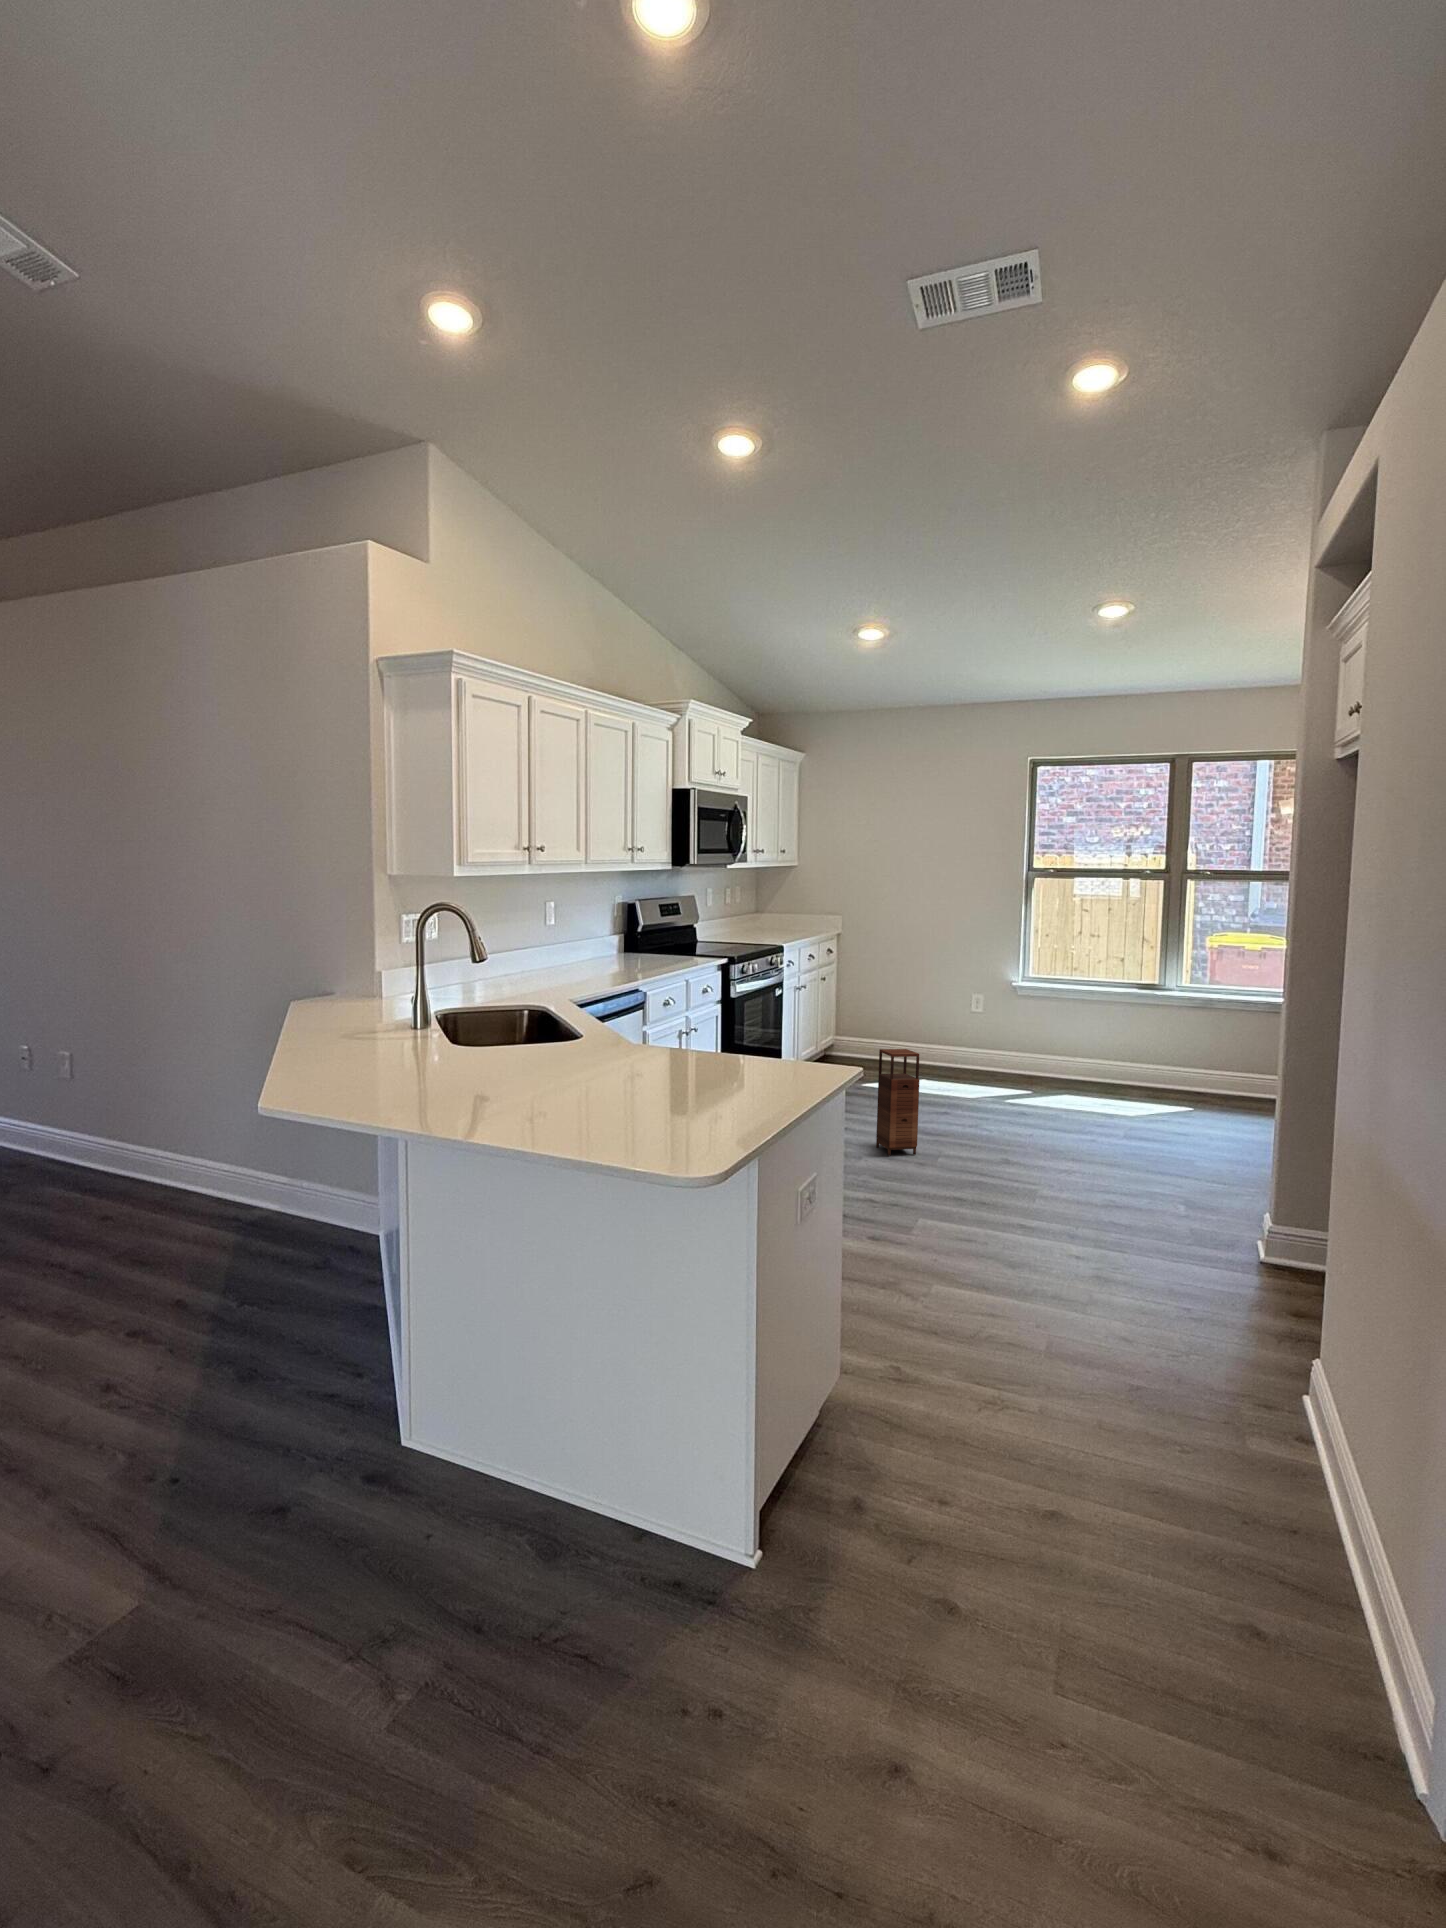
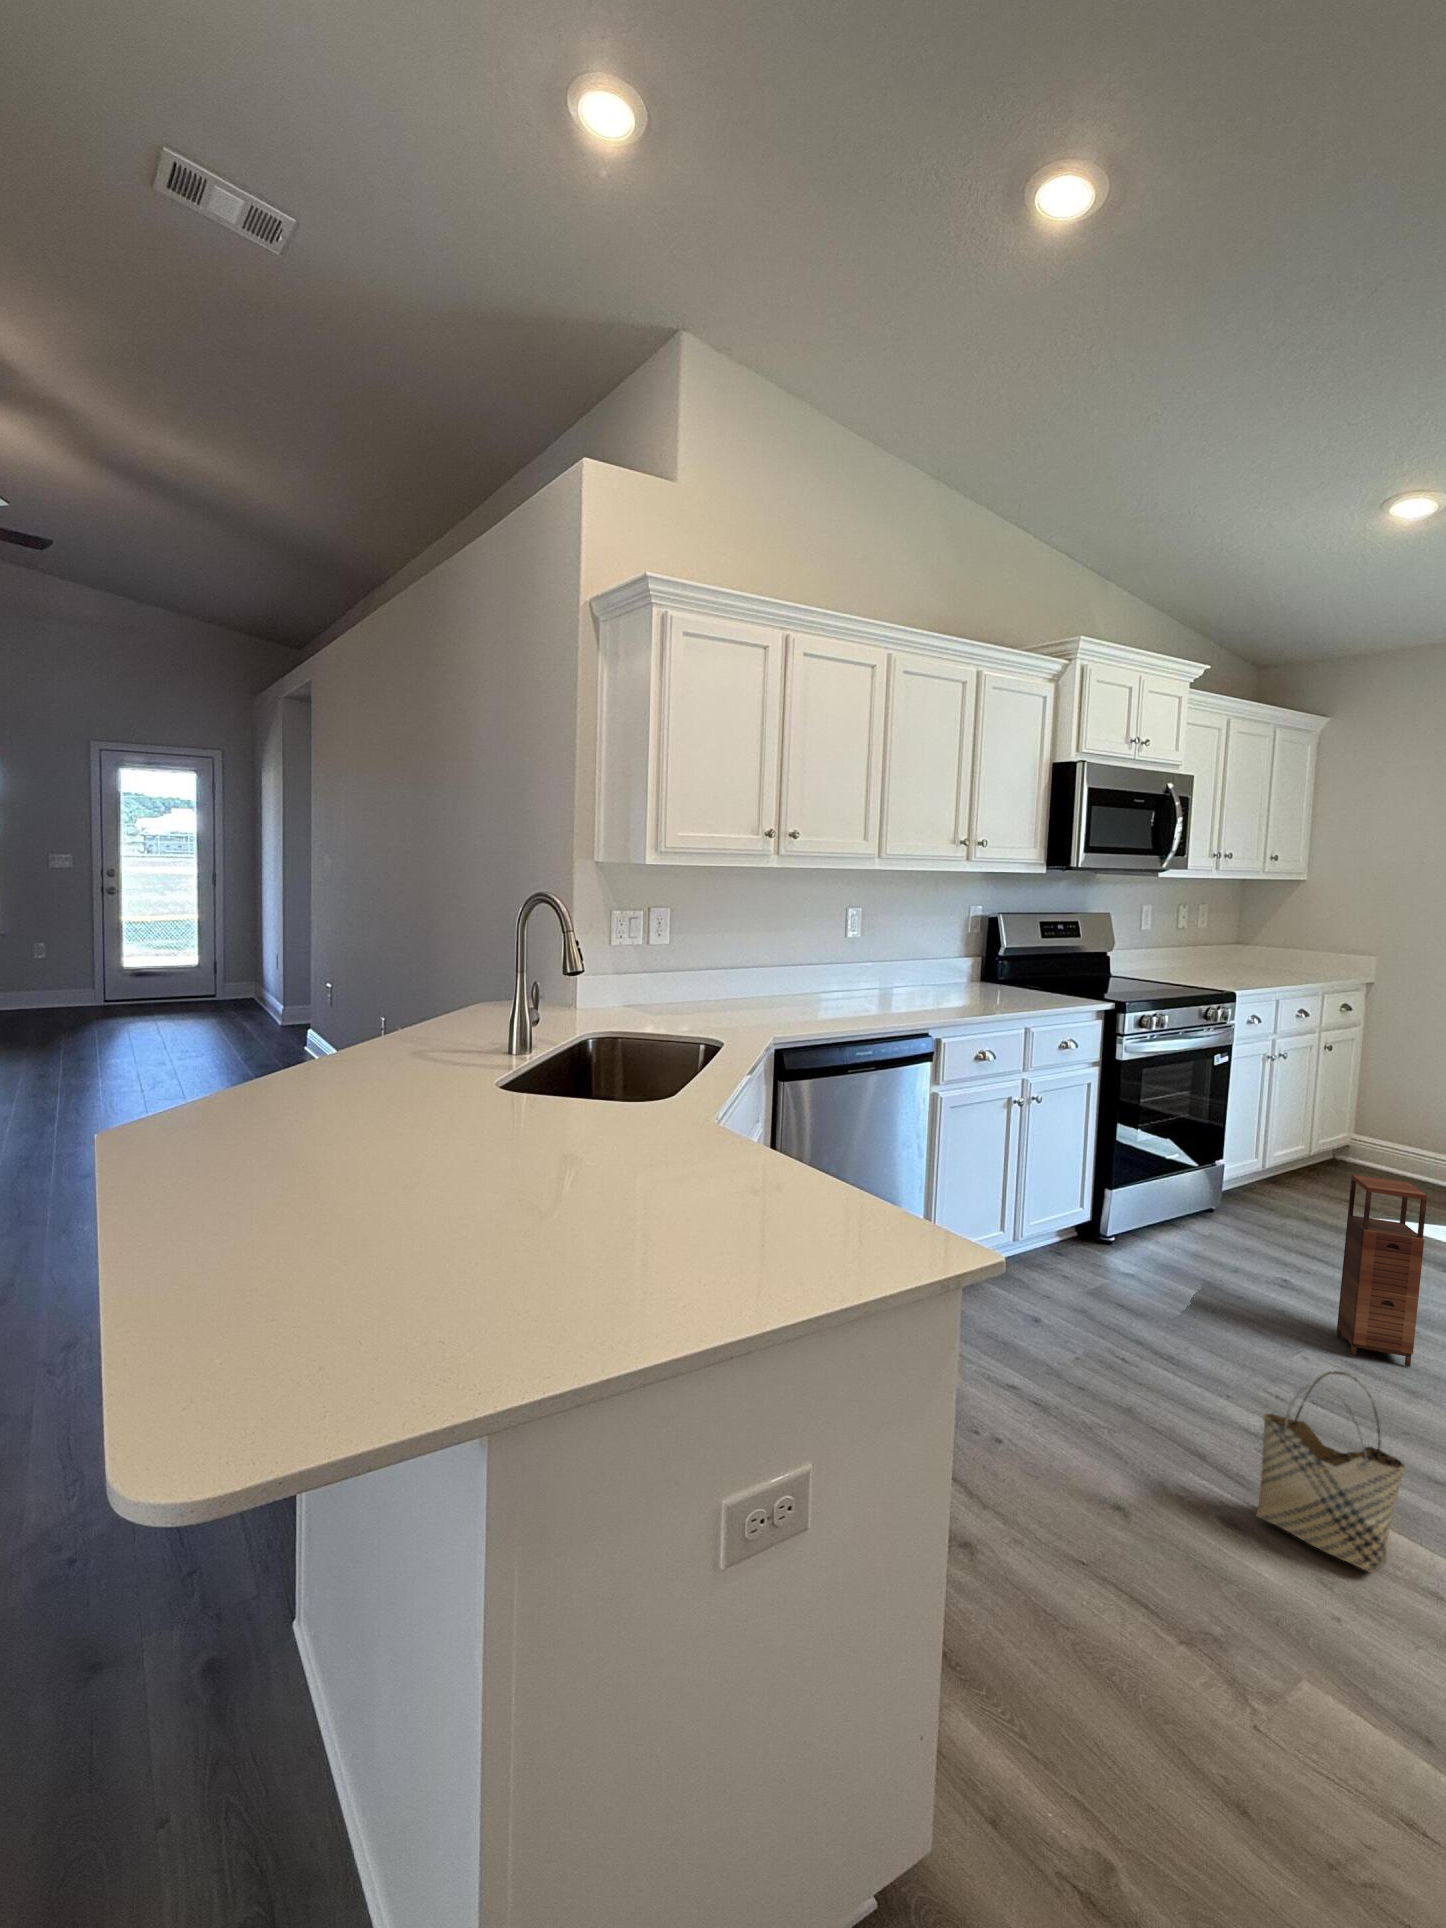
woven basket: none [885,1148,955,1246] -> present [1256,1371,1405,1573]

